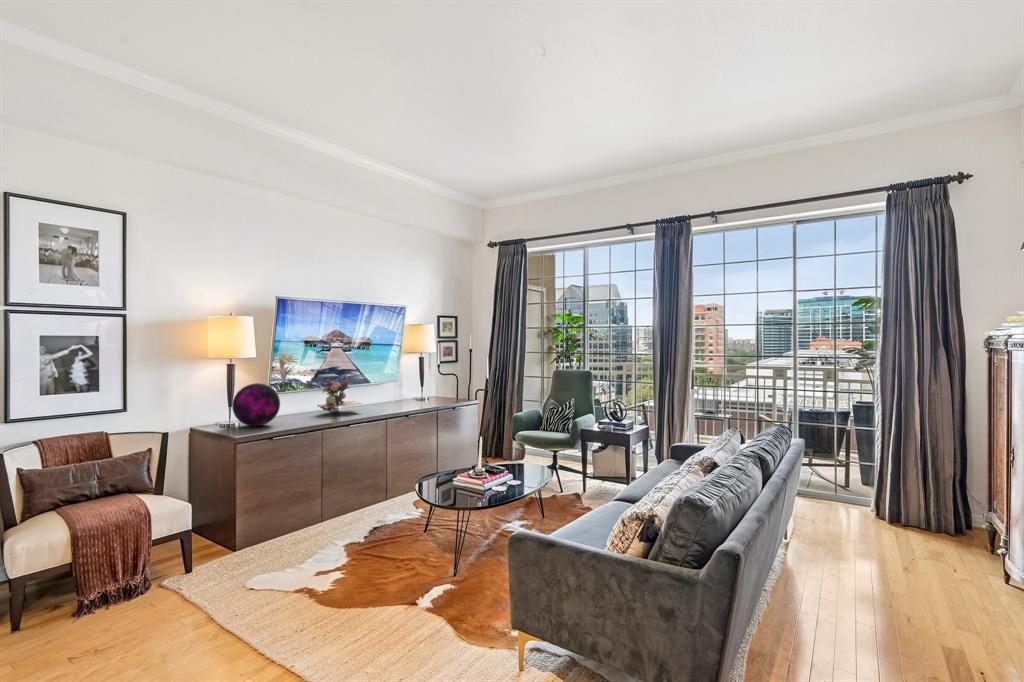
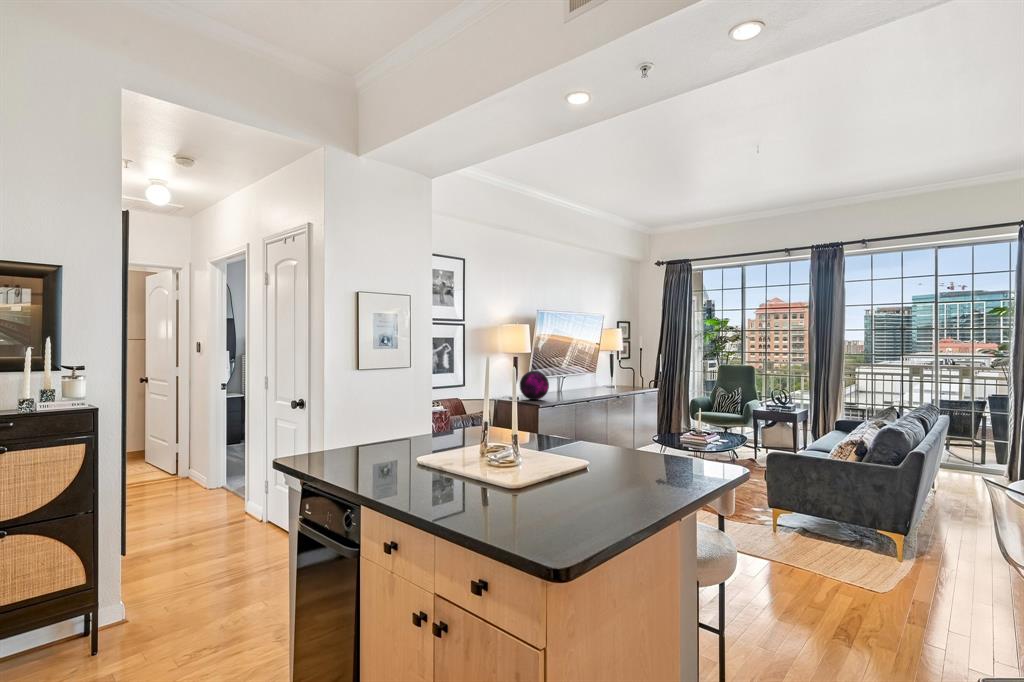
flower arrangement: present [318,376,360,412] -> none [557,367,587,395]

